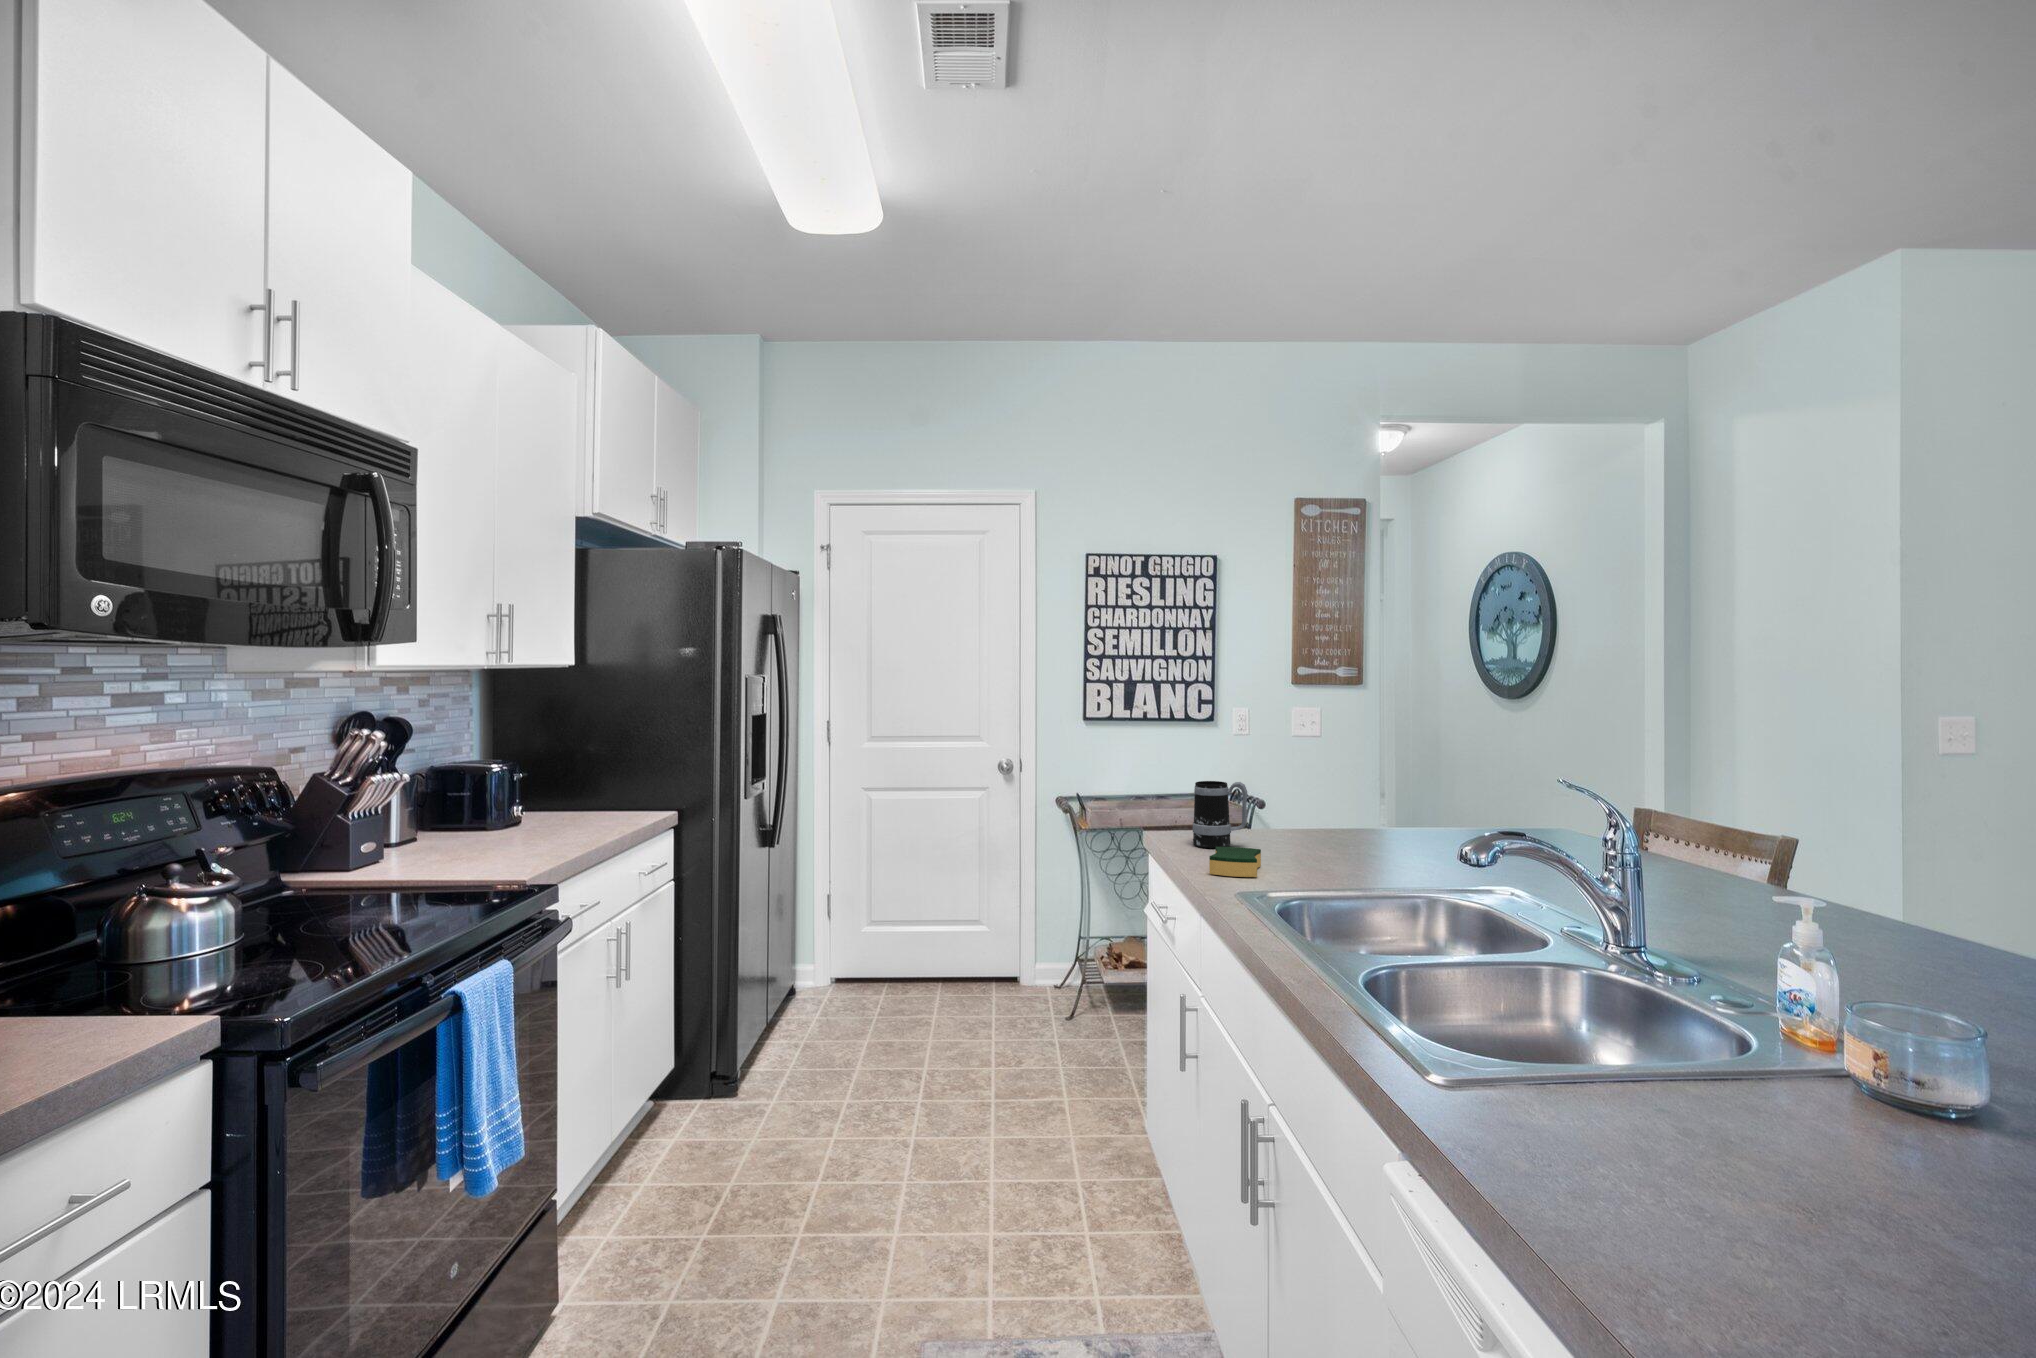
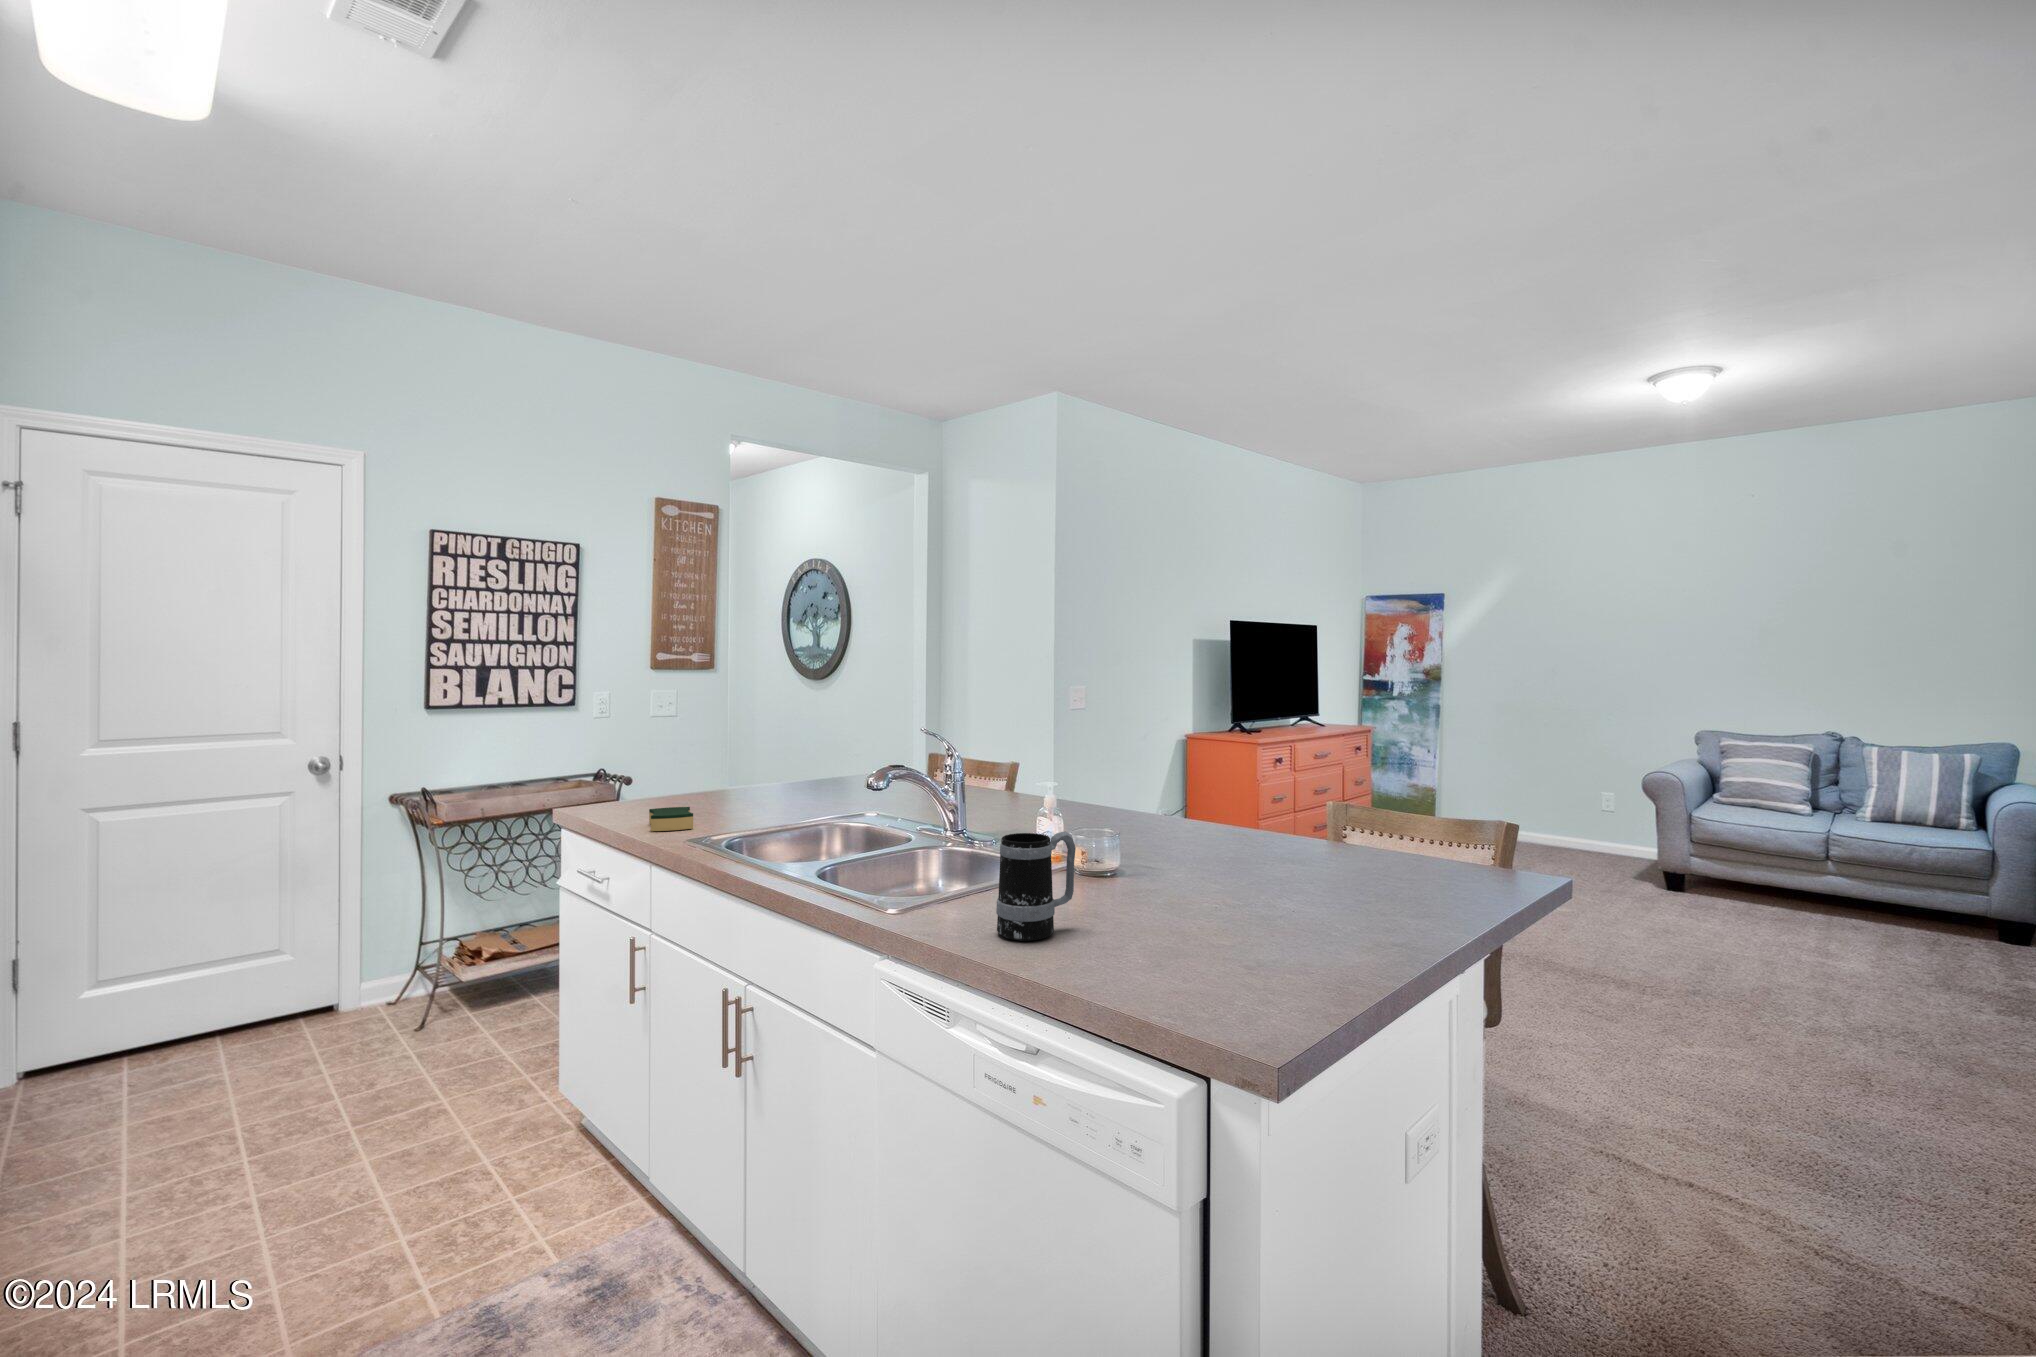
mug: present [1193,781,1247,848] -> present [996,832,1076,941]

